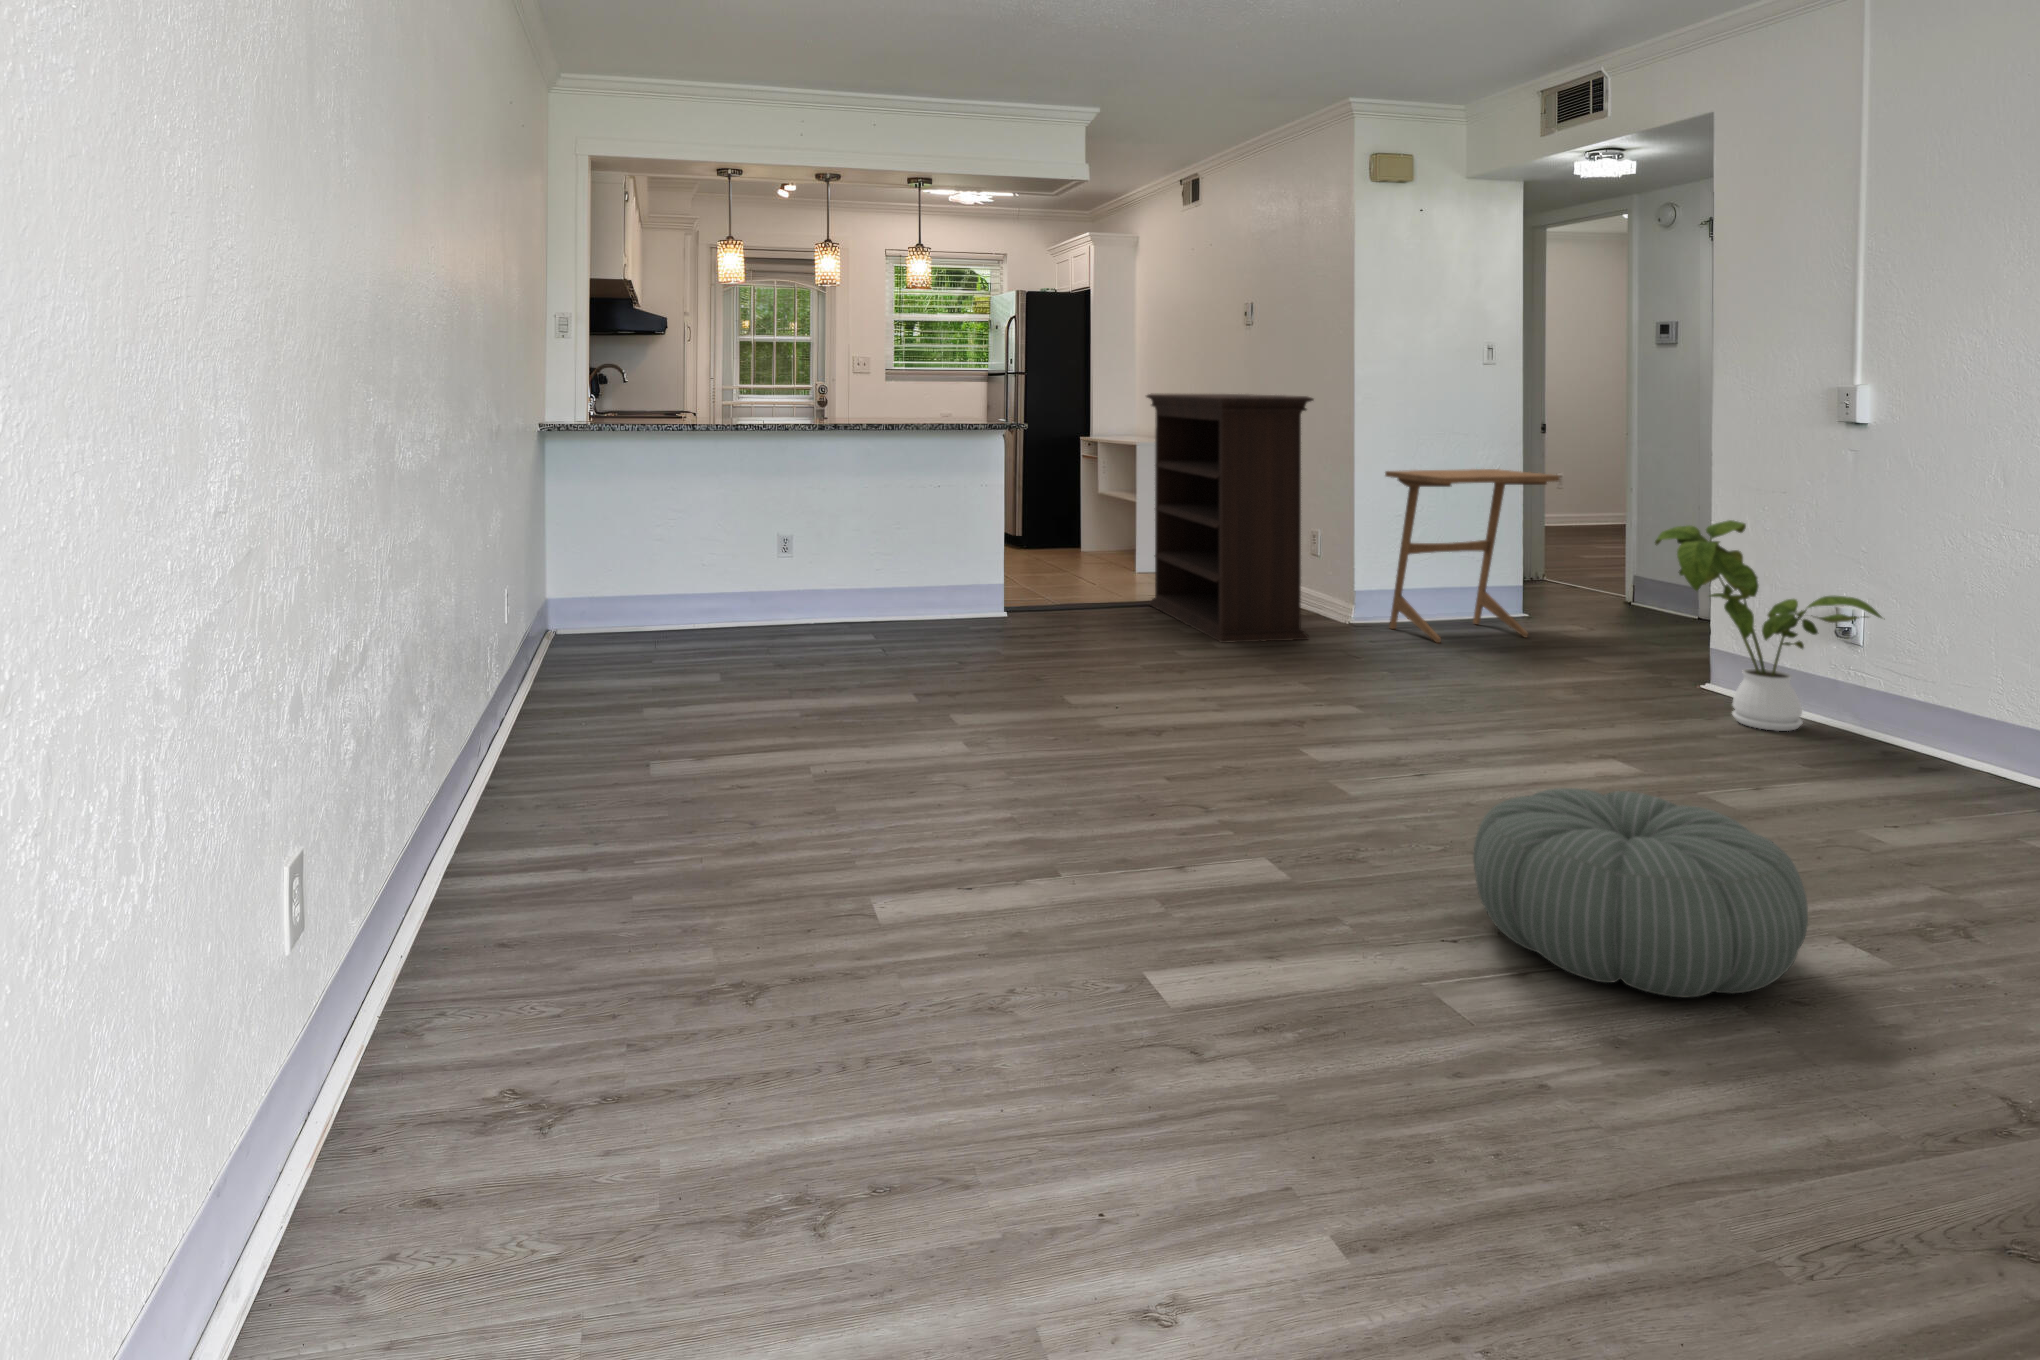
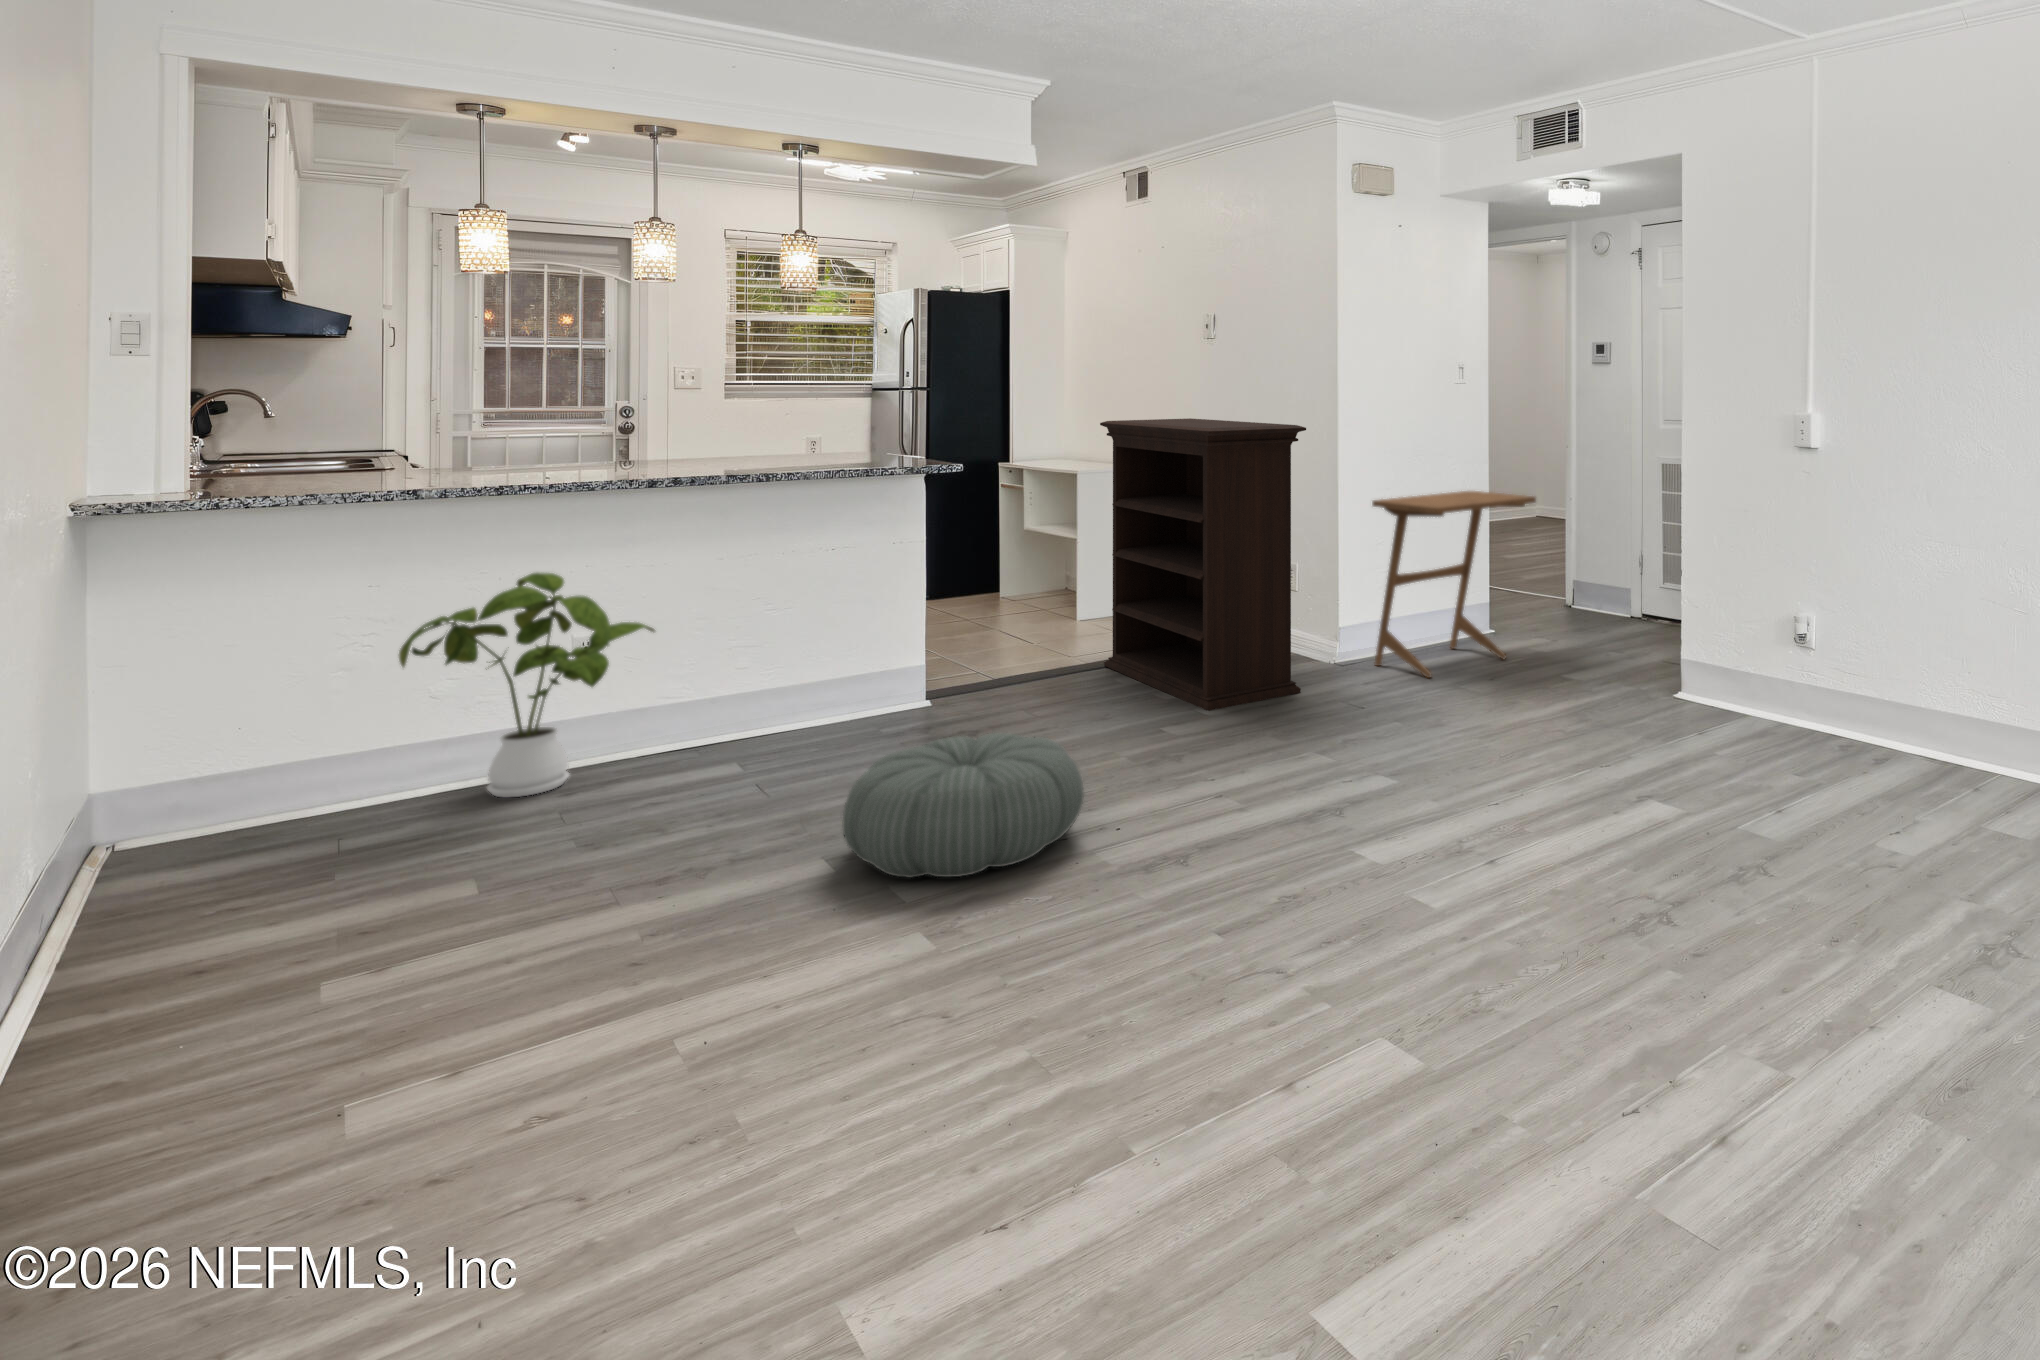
house plant: present [1655,520,1882,731] -> present [399,573,655,797]
pouf: present [1473,788,1808,997] -> present [842,733,1084,878]

